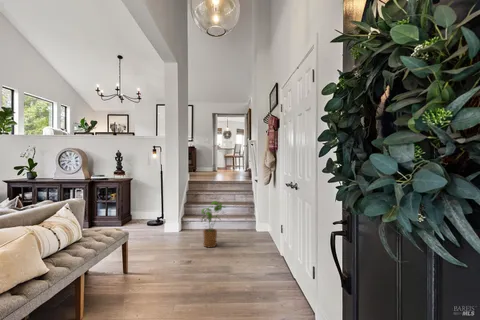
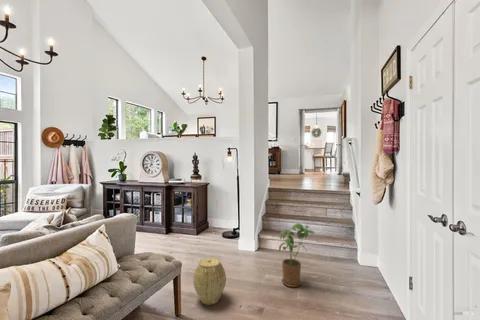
woven basket: none [137,230,163,263] -> present [193,258,226,305]

